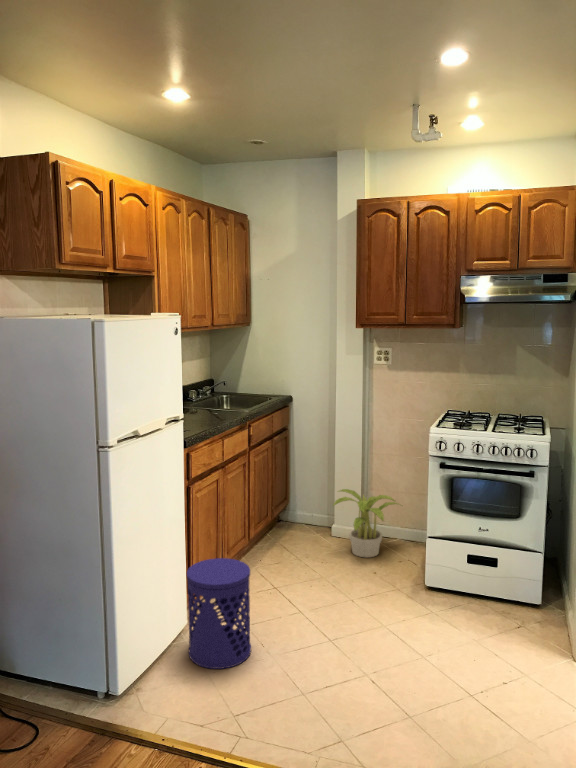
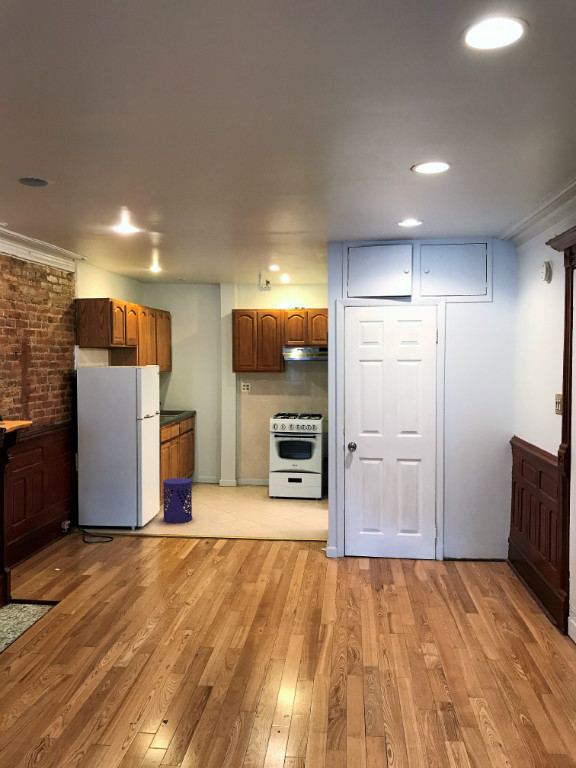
potted plant: present [333,489,397,557] -> none [222,458,258,492]

